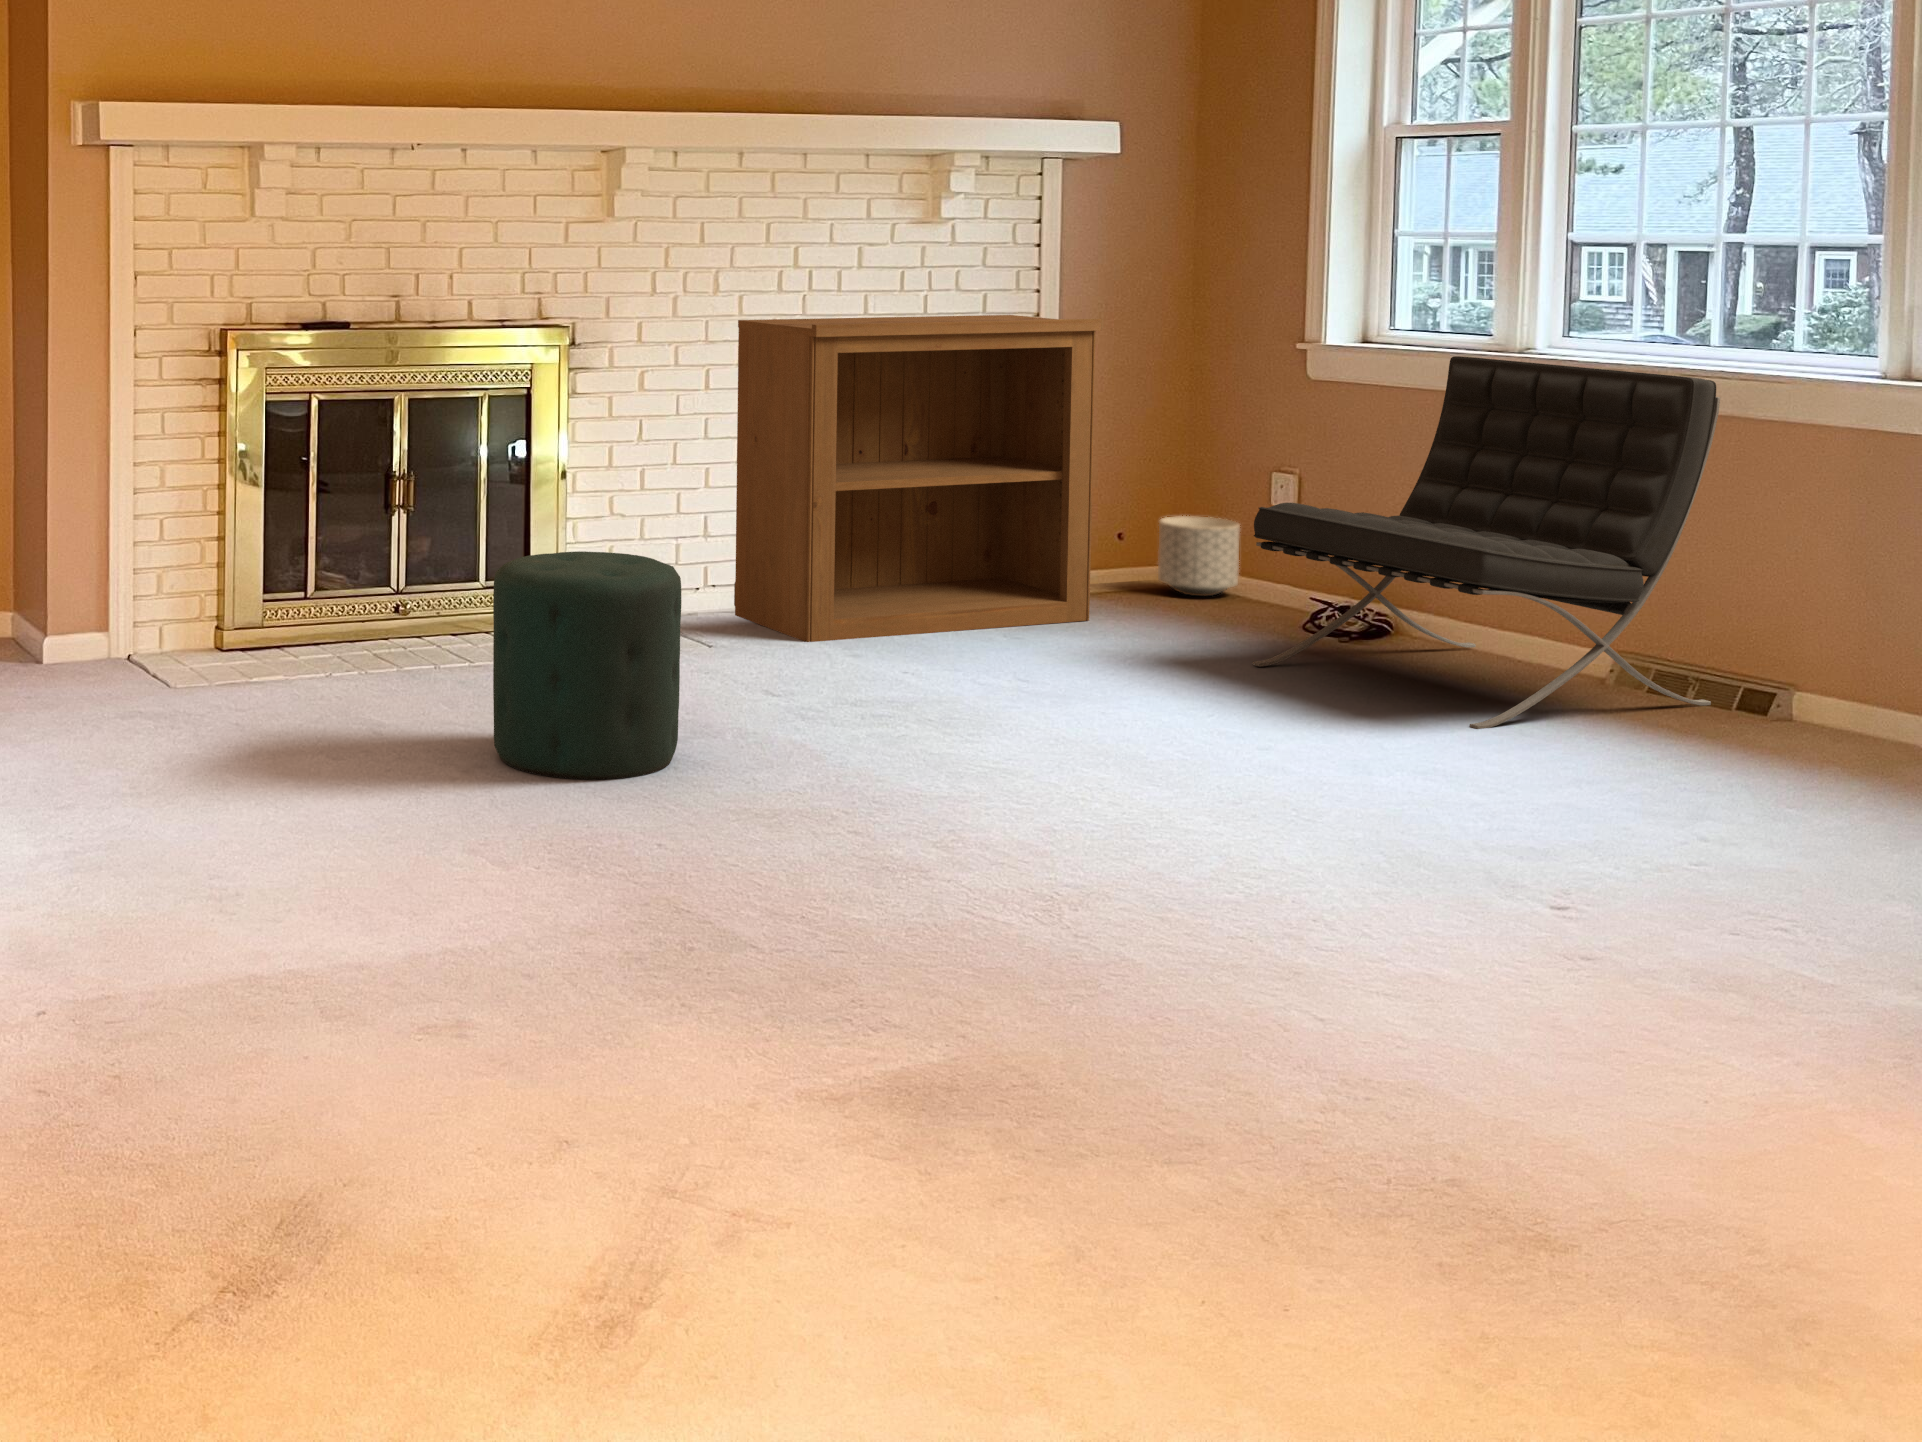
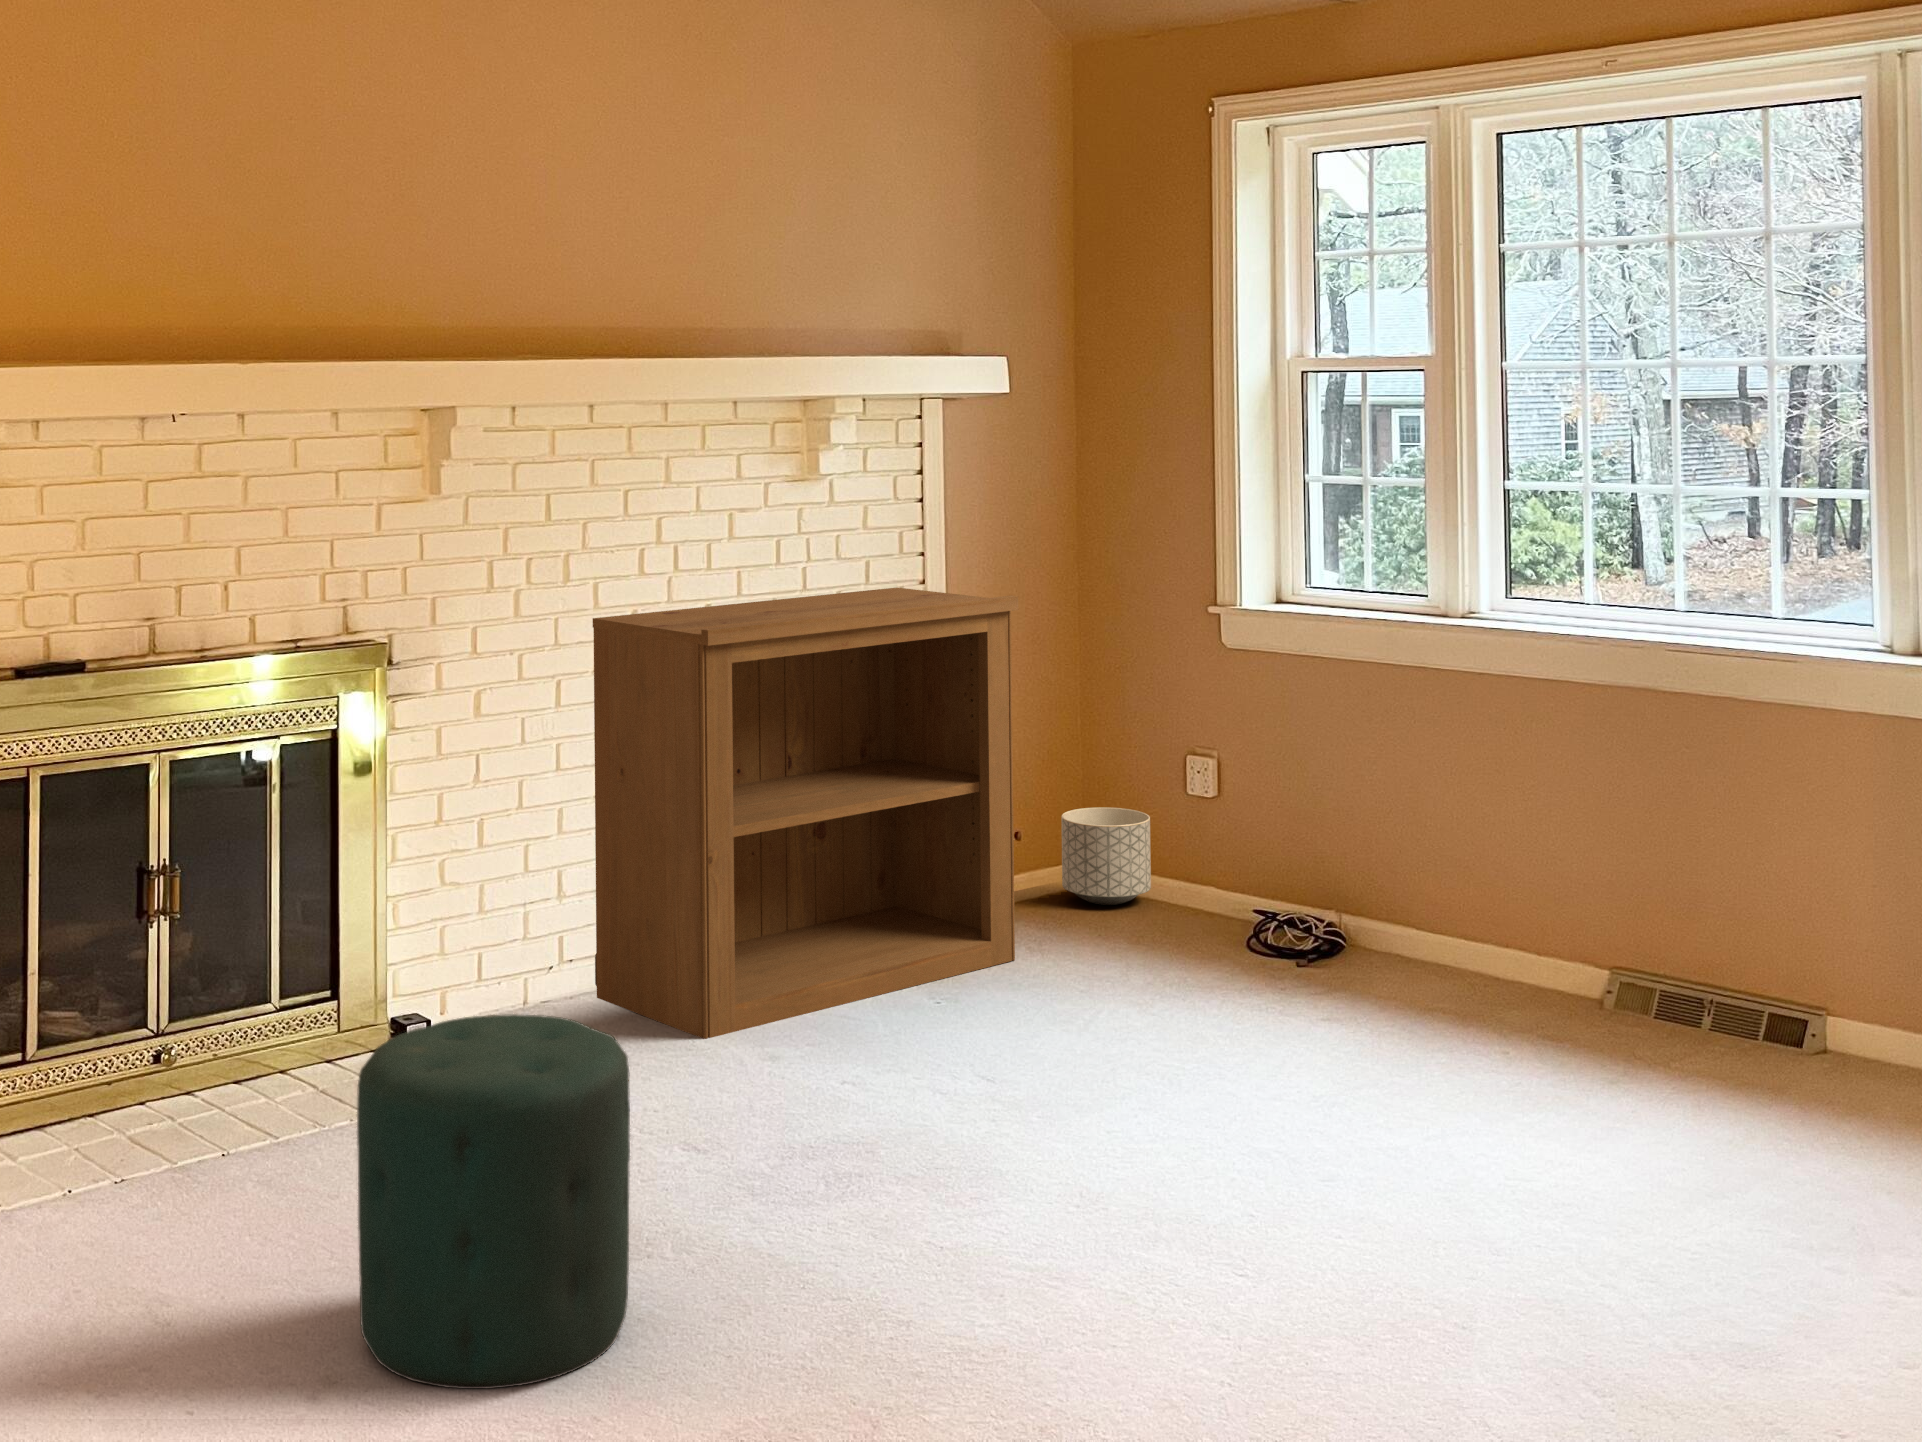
lounge chair: present [1253,356,1720,729] -> none [1230,628,1730,1106]

